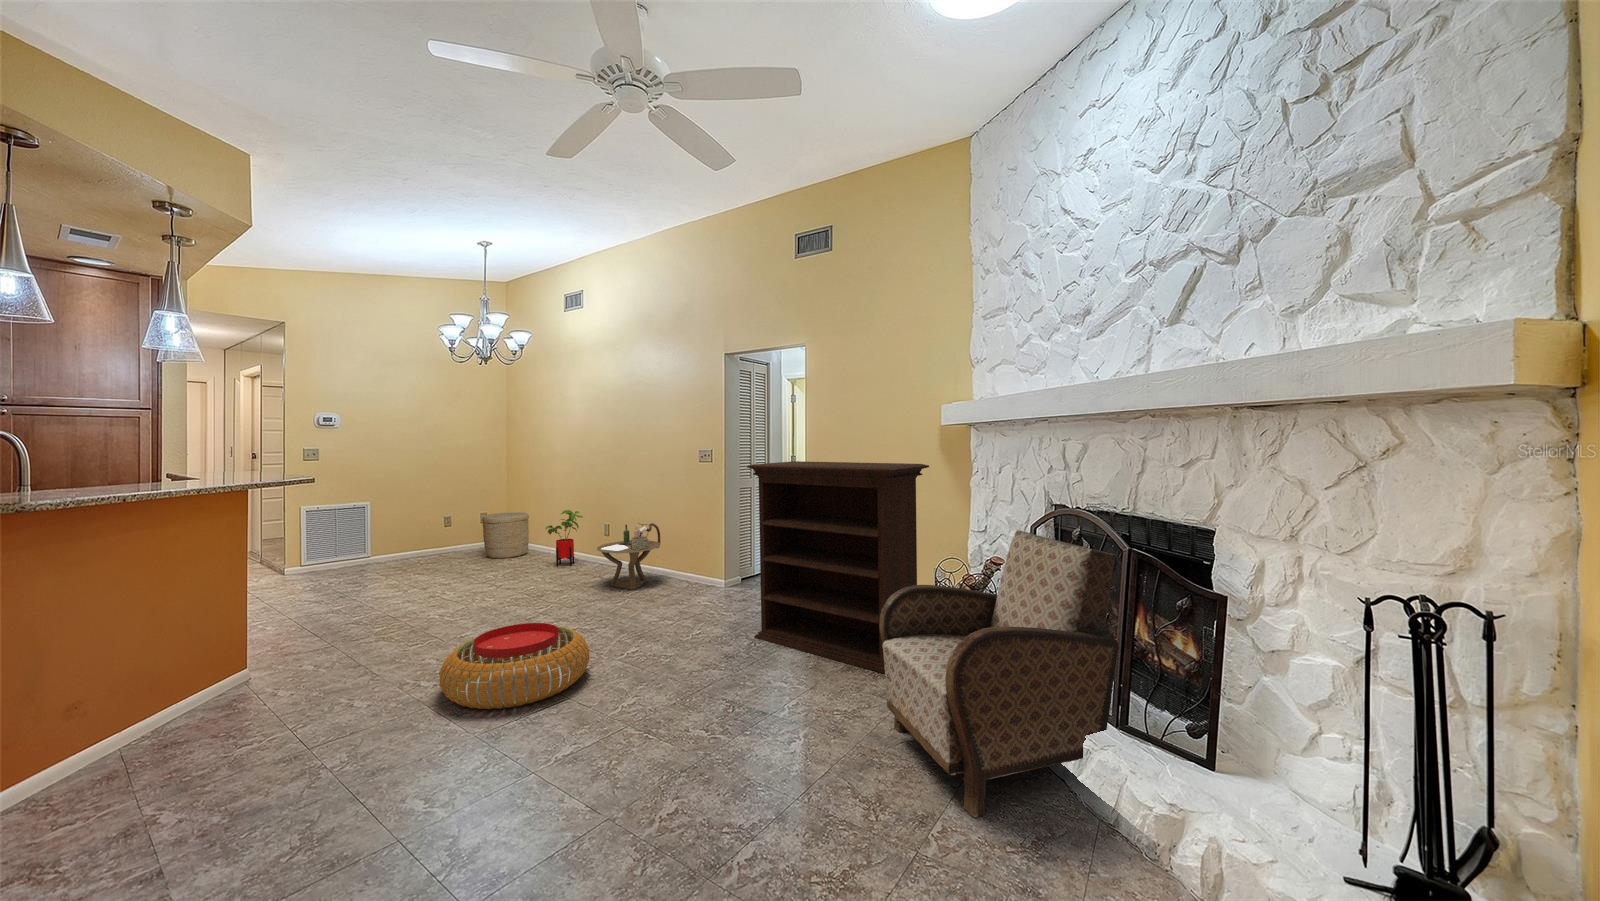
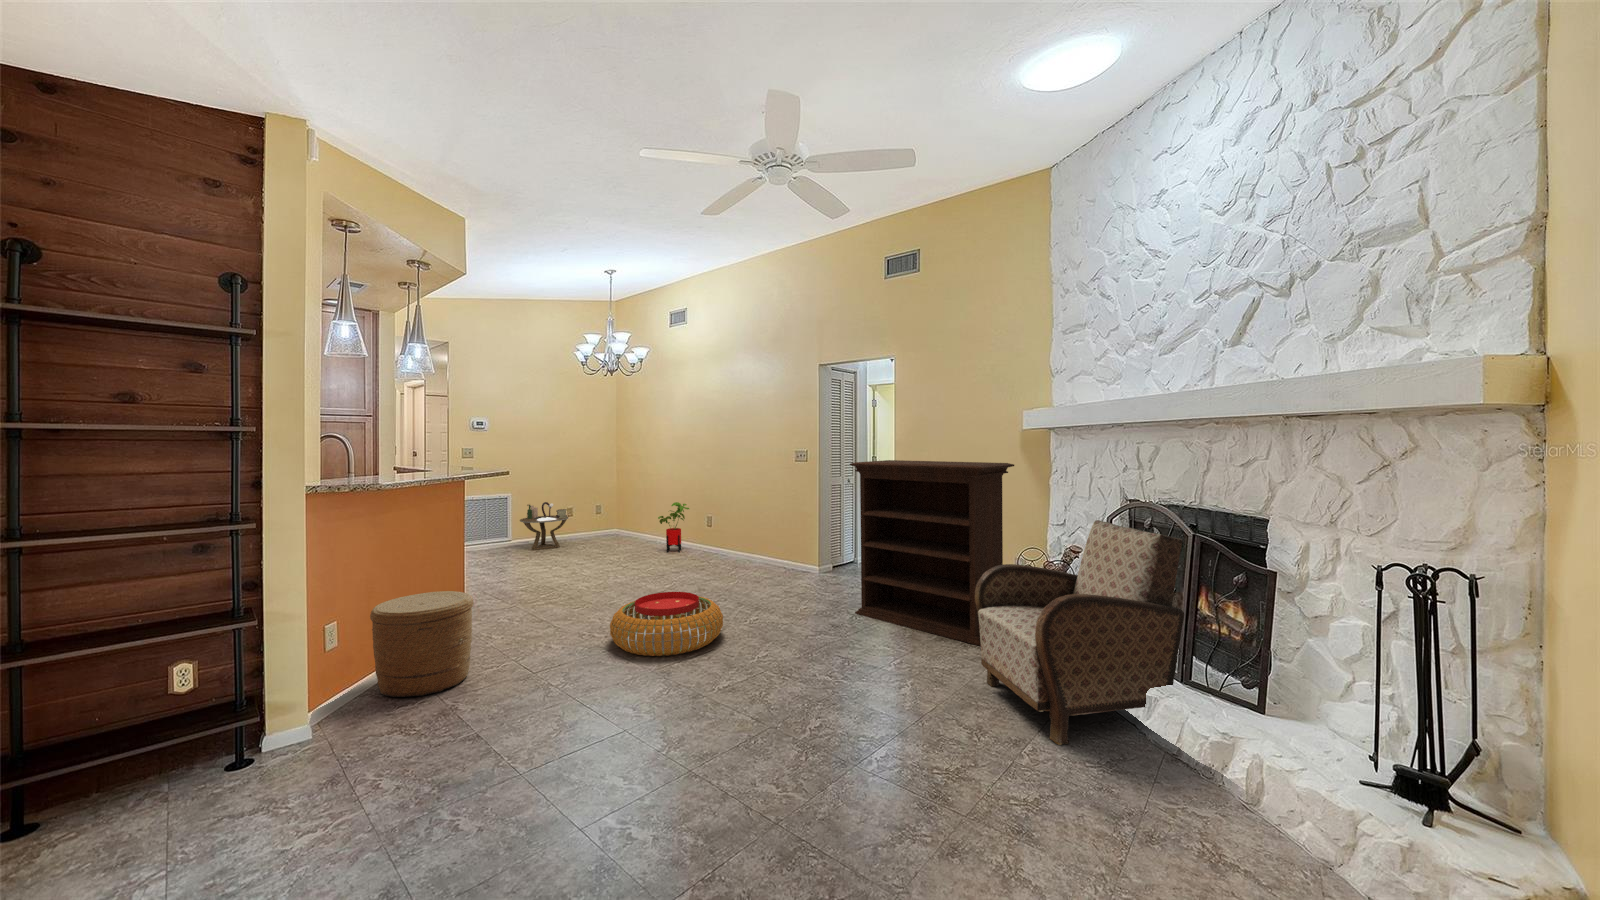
woven basket: present [482,512,529,558] -> present [370,591,474,697]
side table: present [597,523,660,589] -> present [520,502,568,550]

